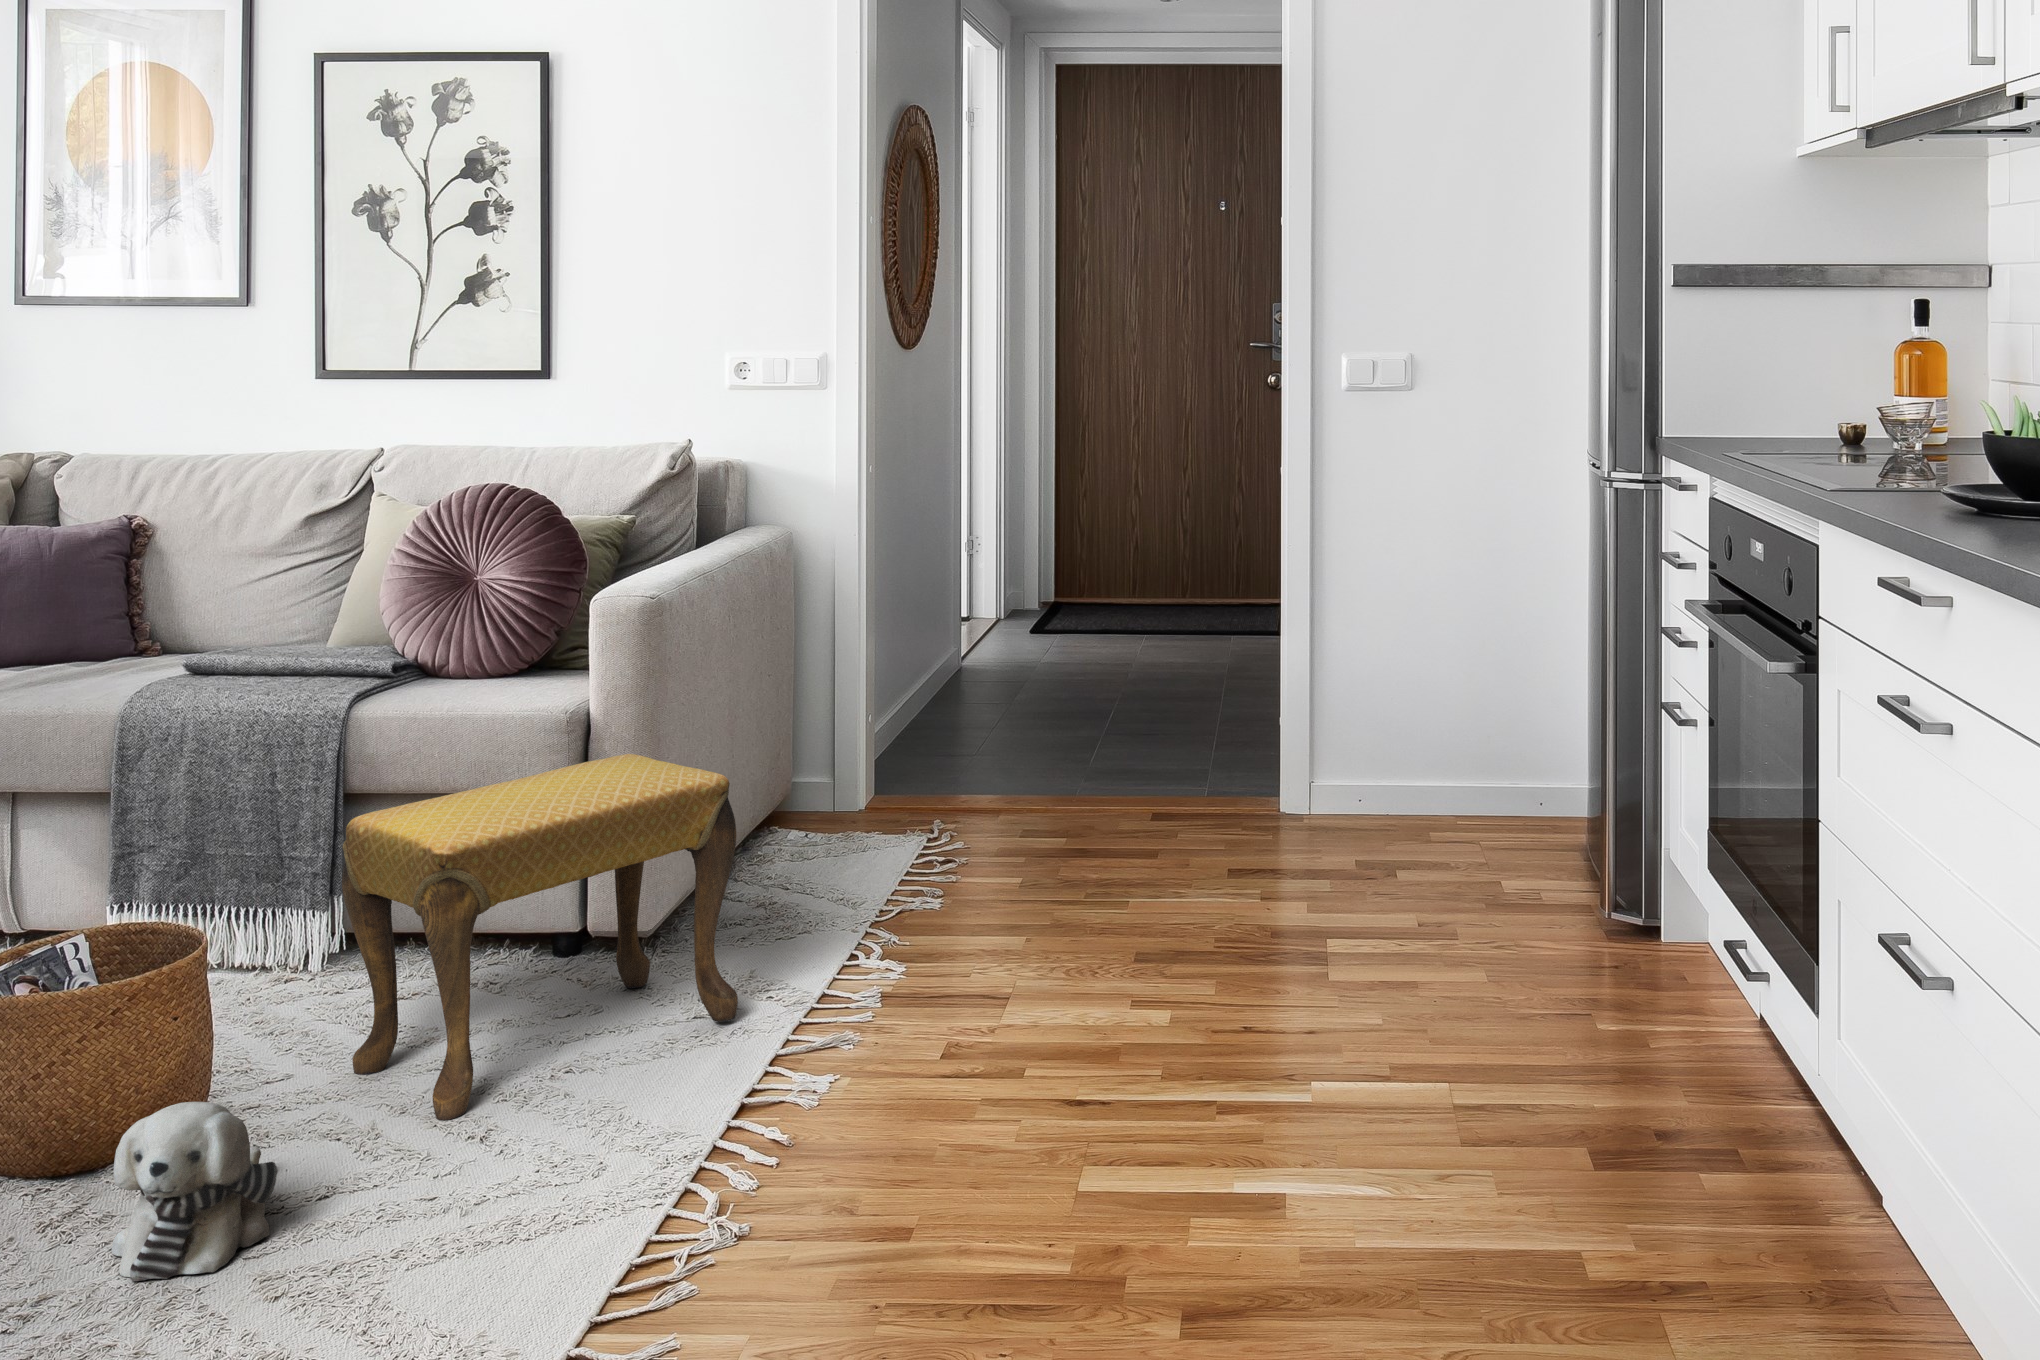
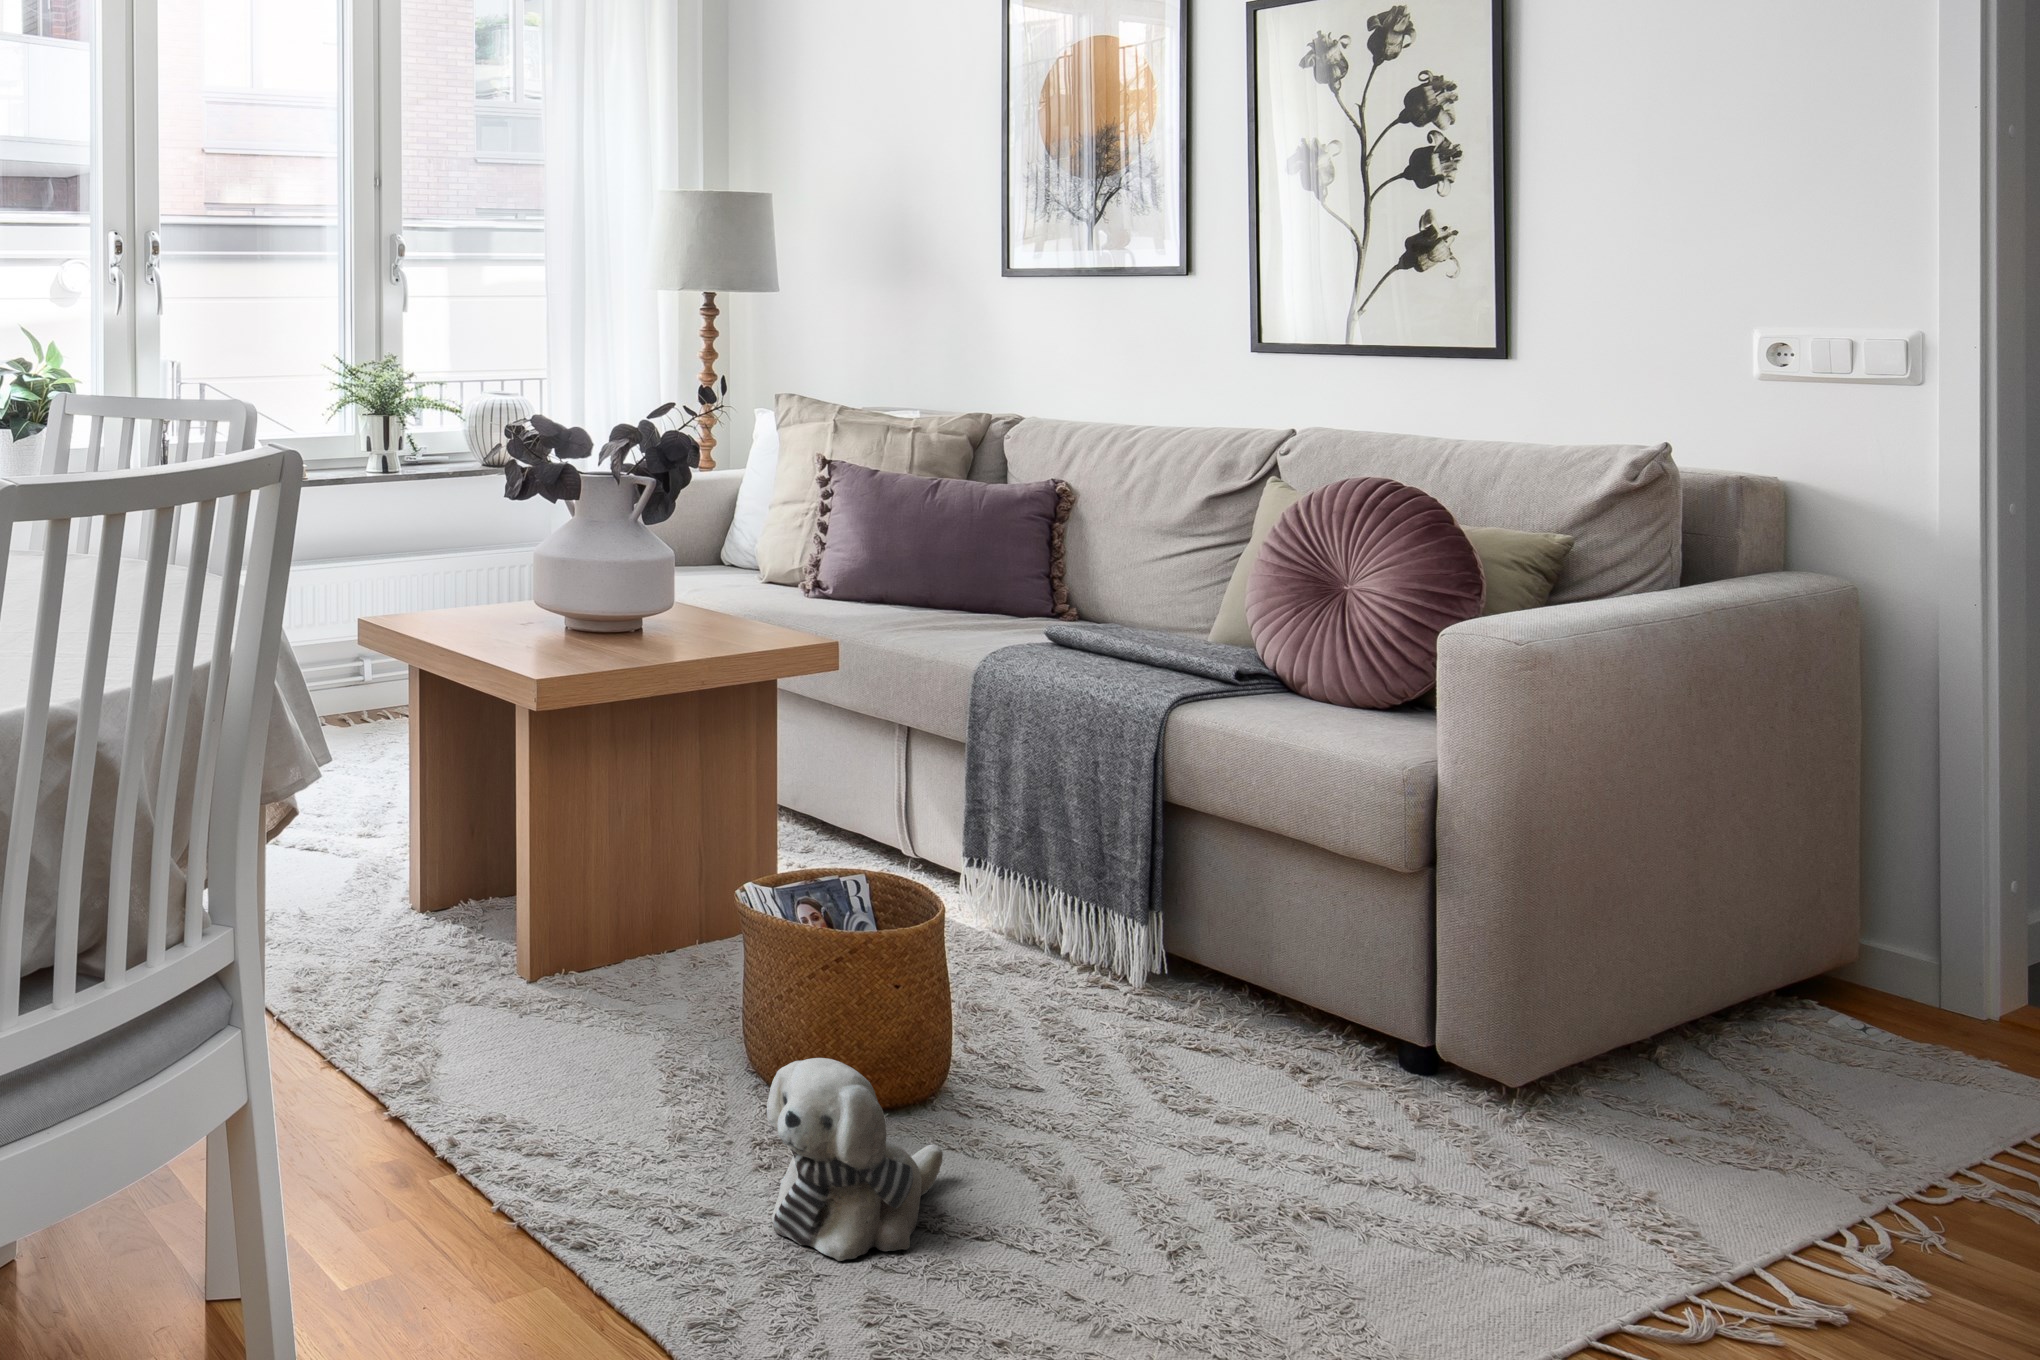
footstool: present [342,754,738,1120] -> none [1089,813,1591,1250]

